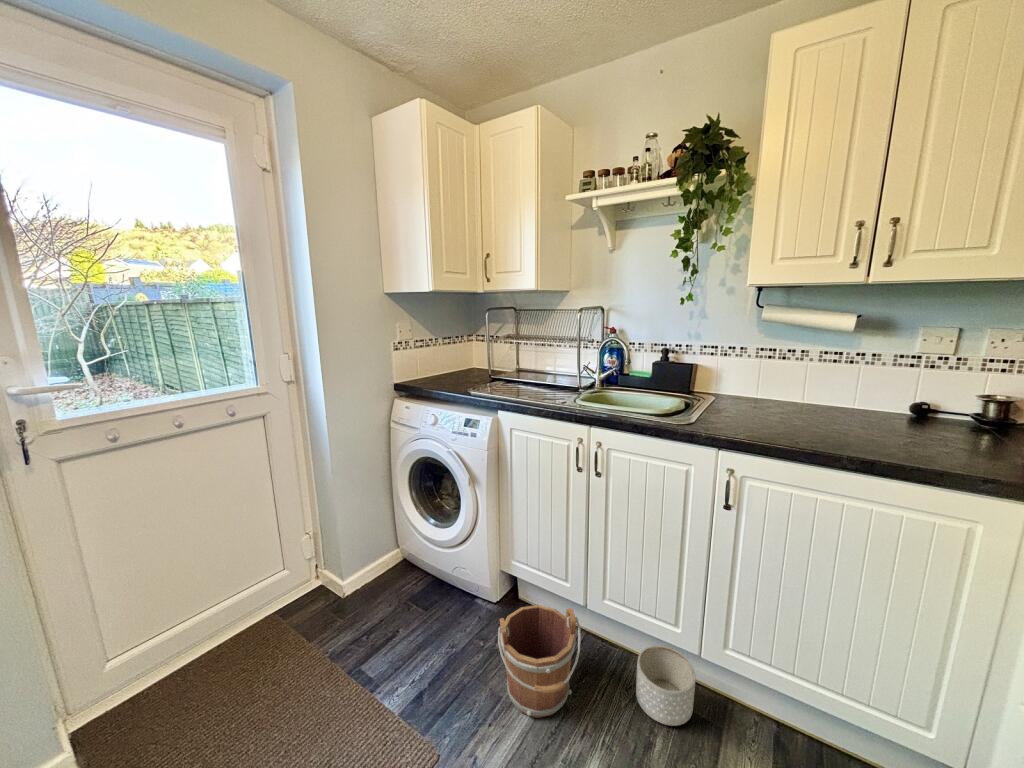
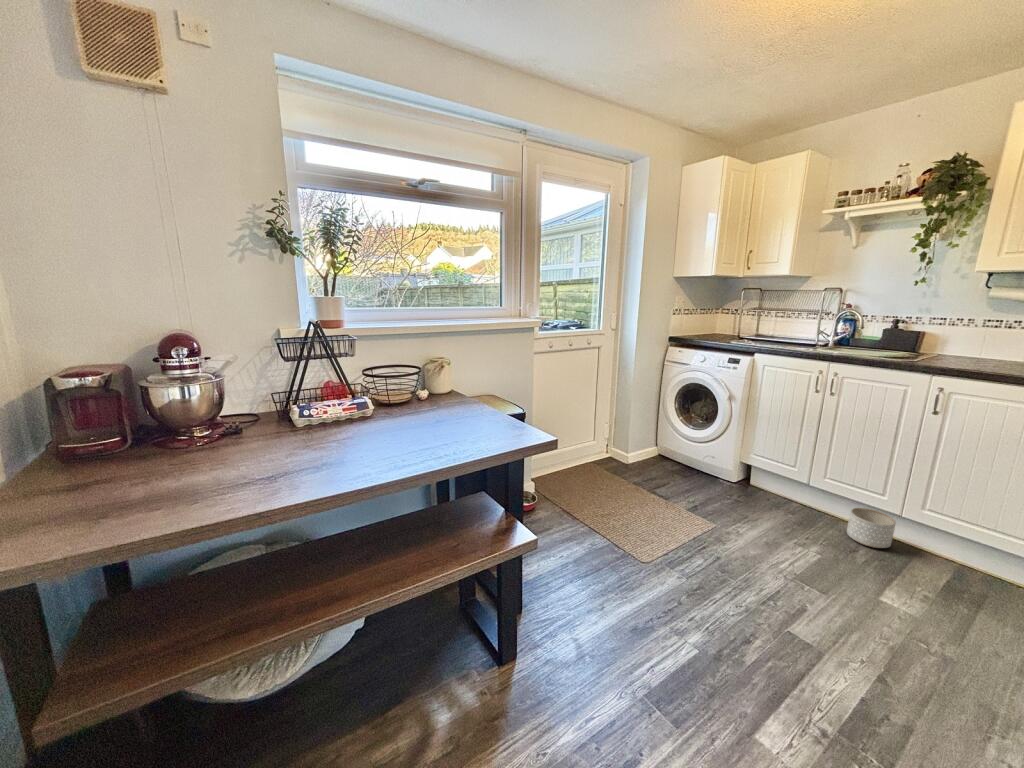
bucket: present [498,605,581,718] -> none [752,469,811,529]

